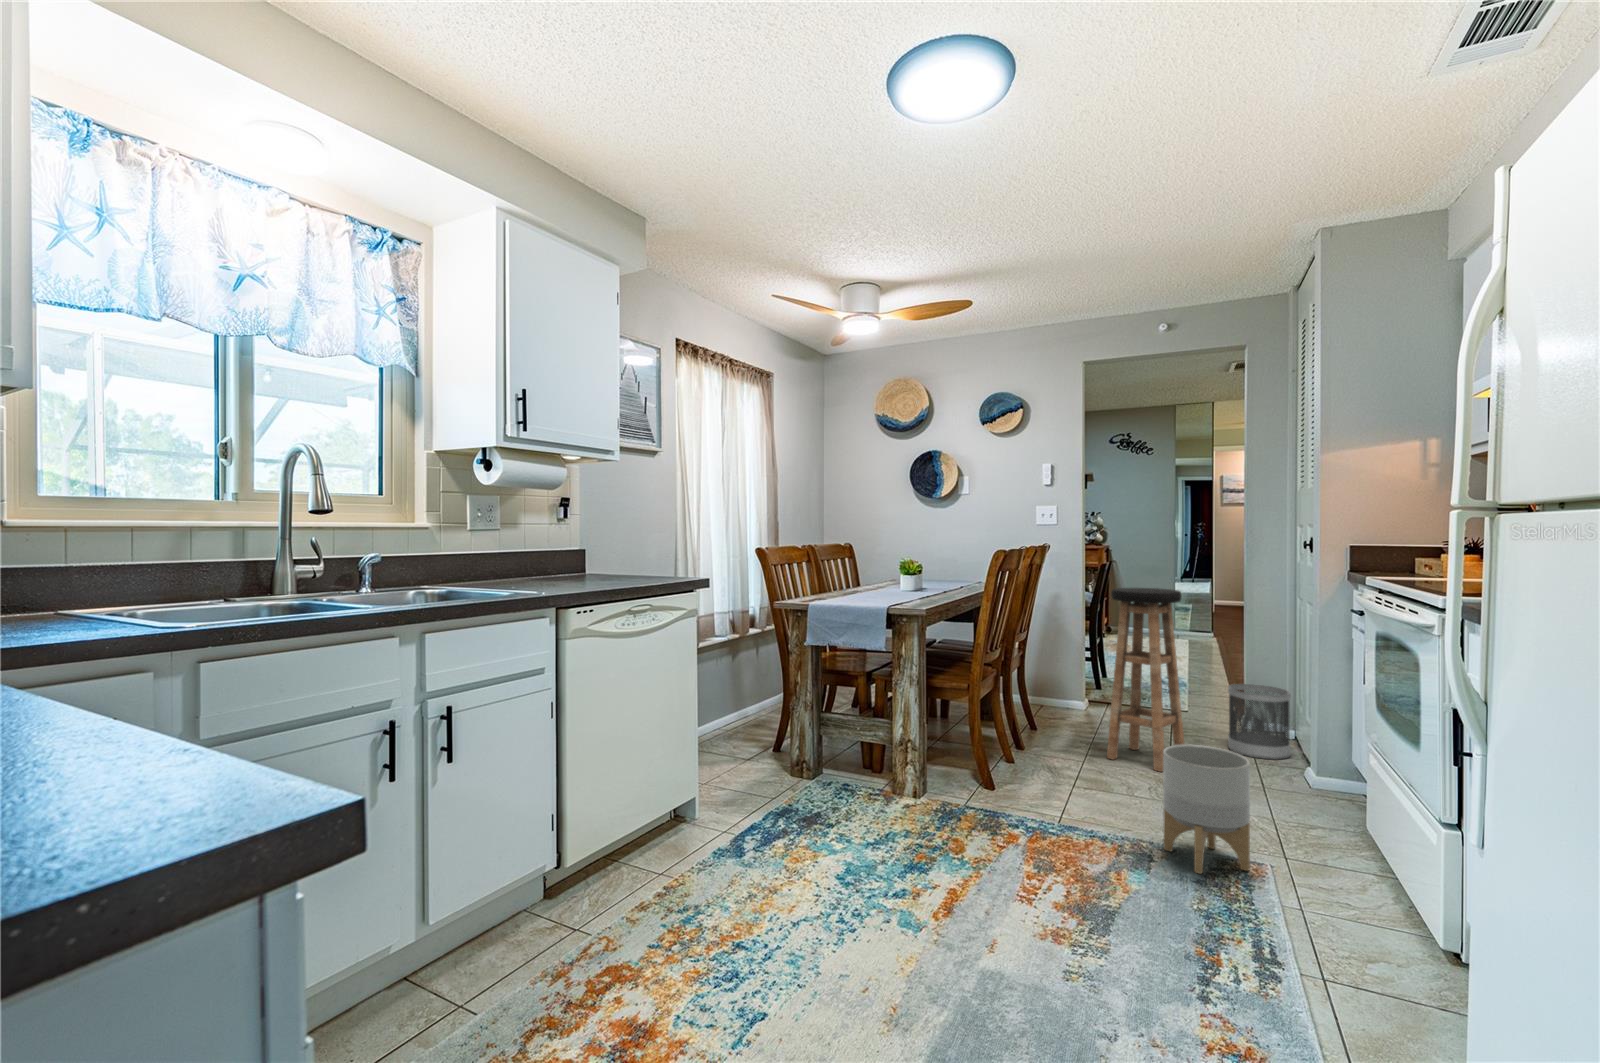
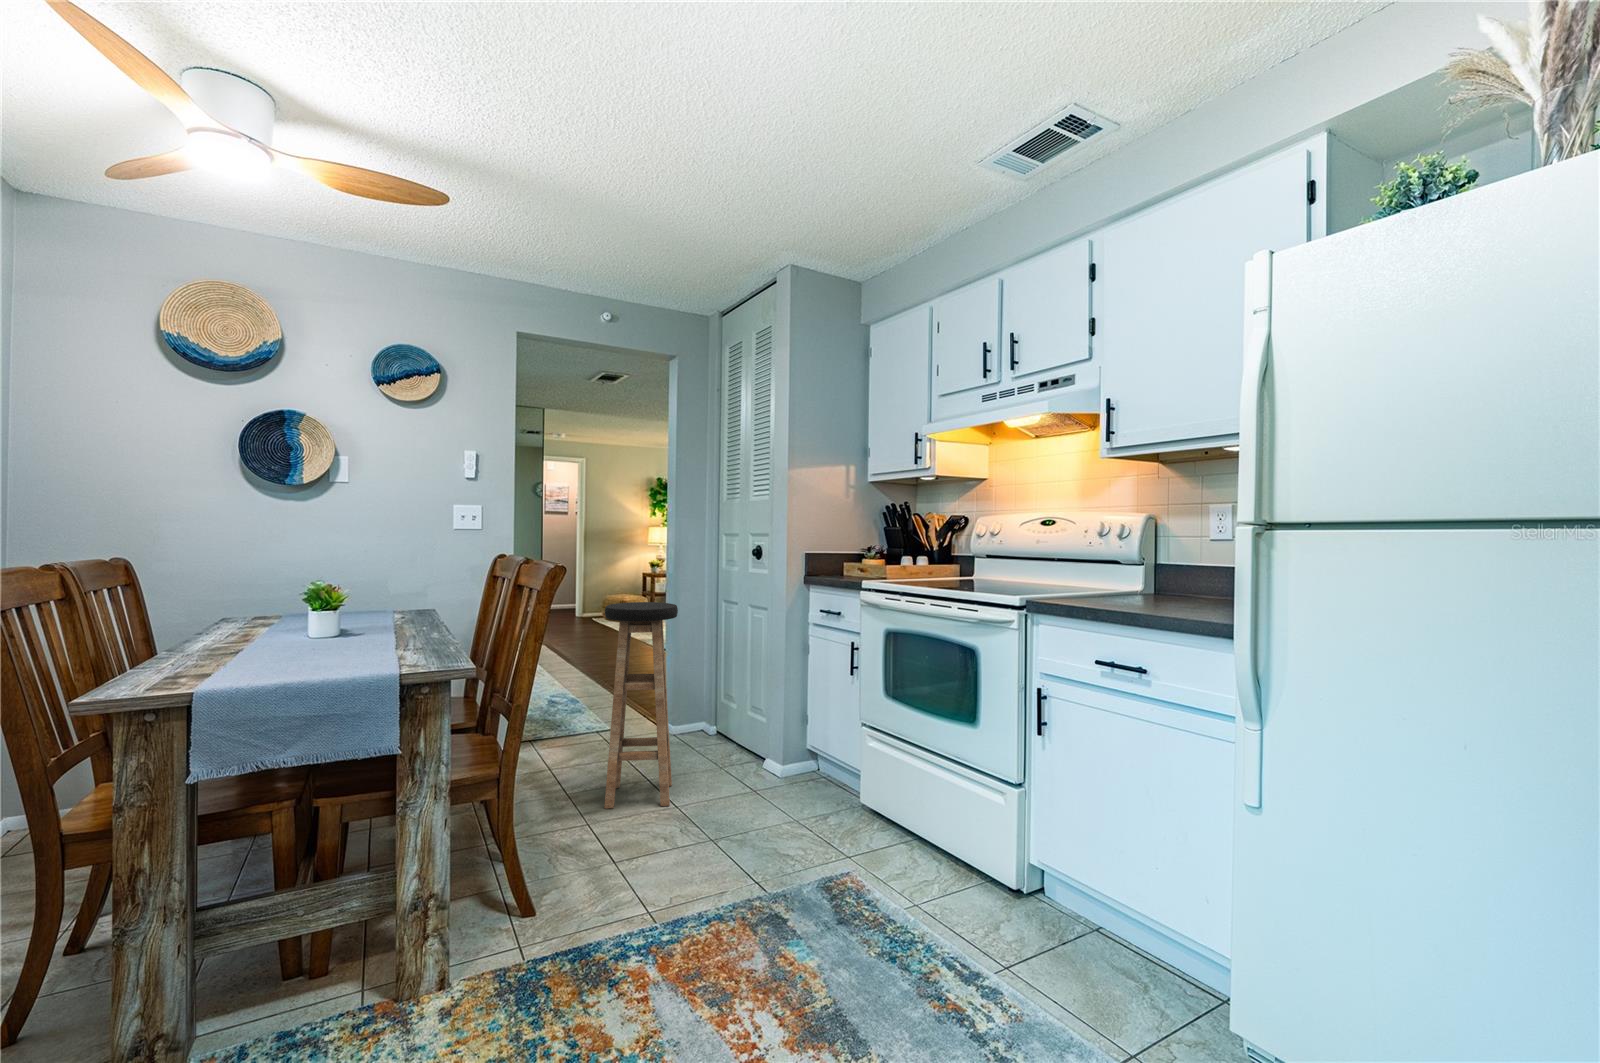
wastebasket: present [1228,684,1291,760] -> none [682,687,735,761]
planter: present [1163,745,1250,874] -> none [775,770,855,915]

